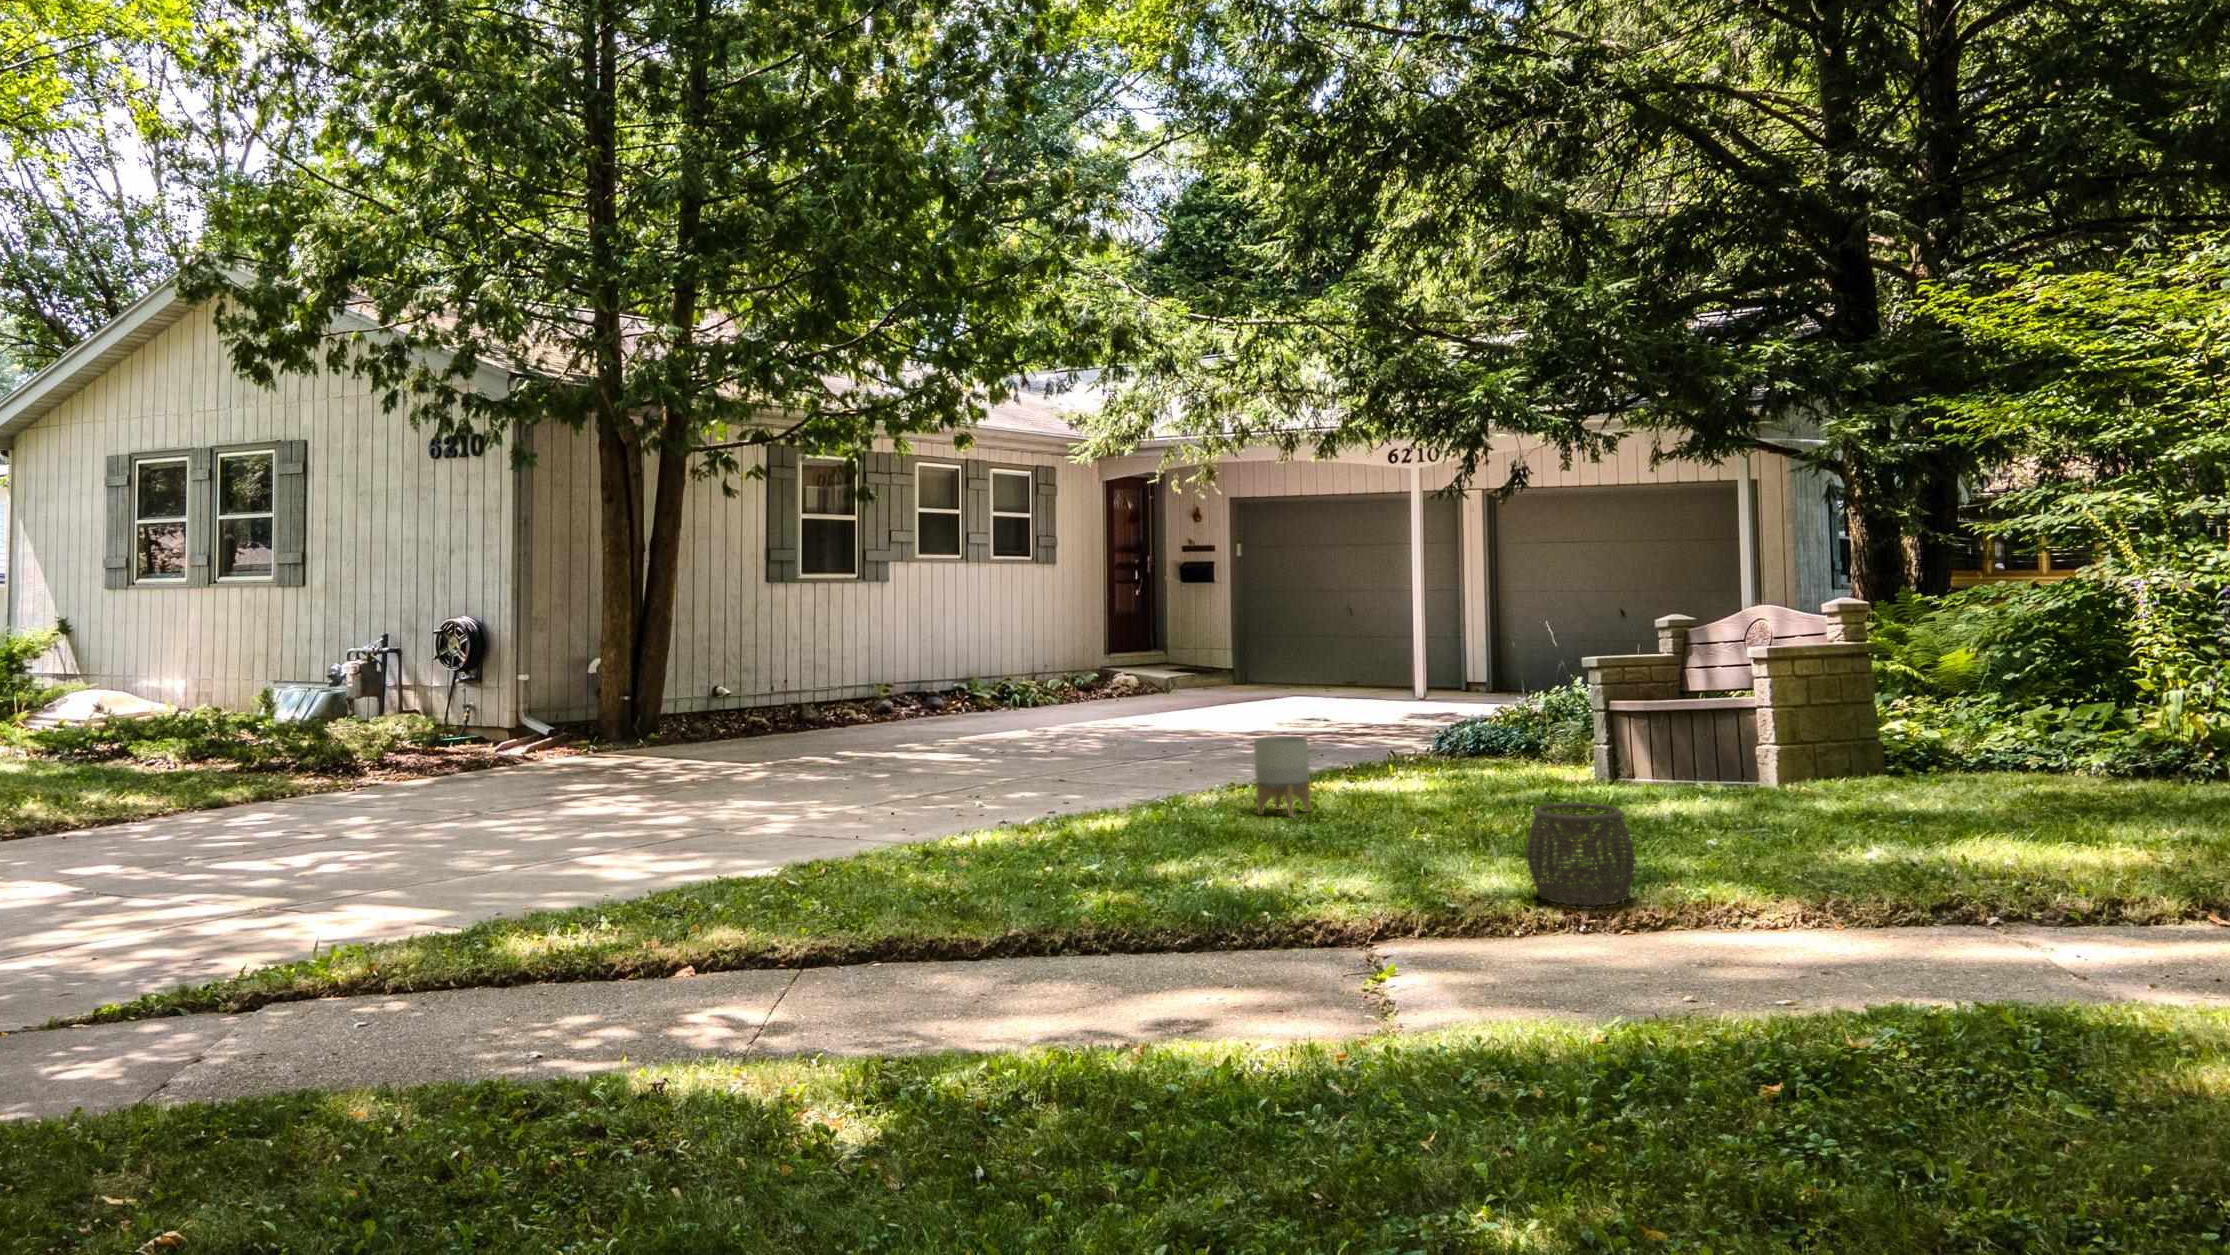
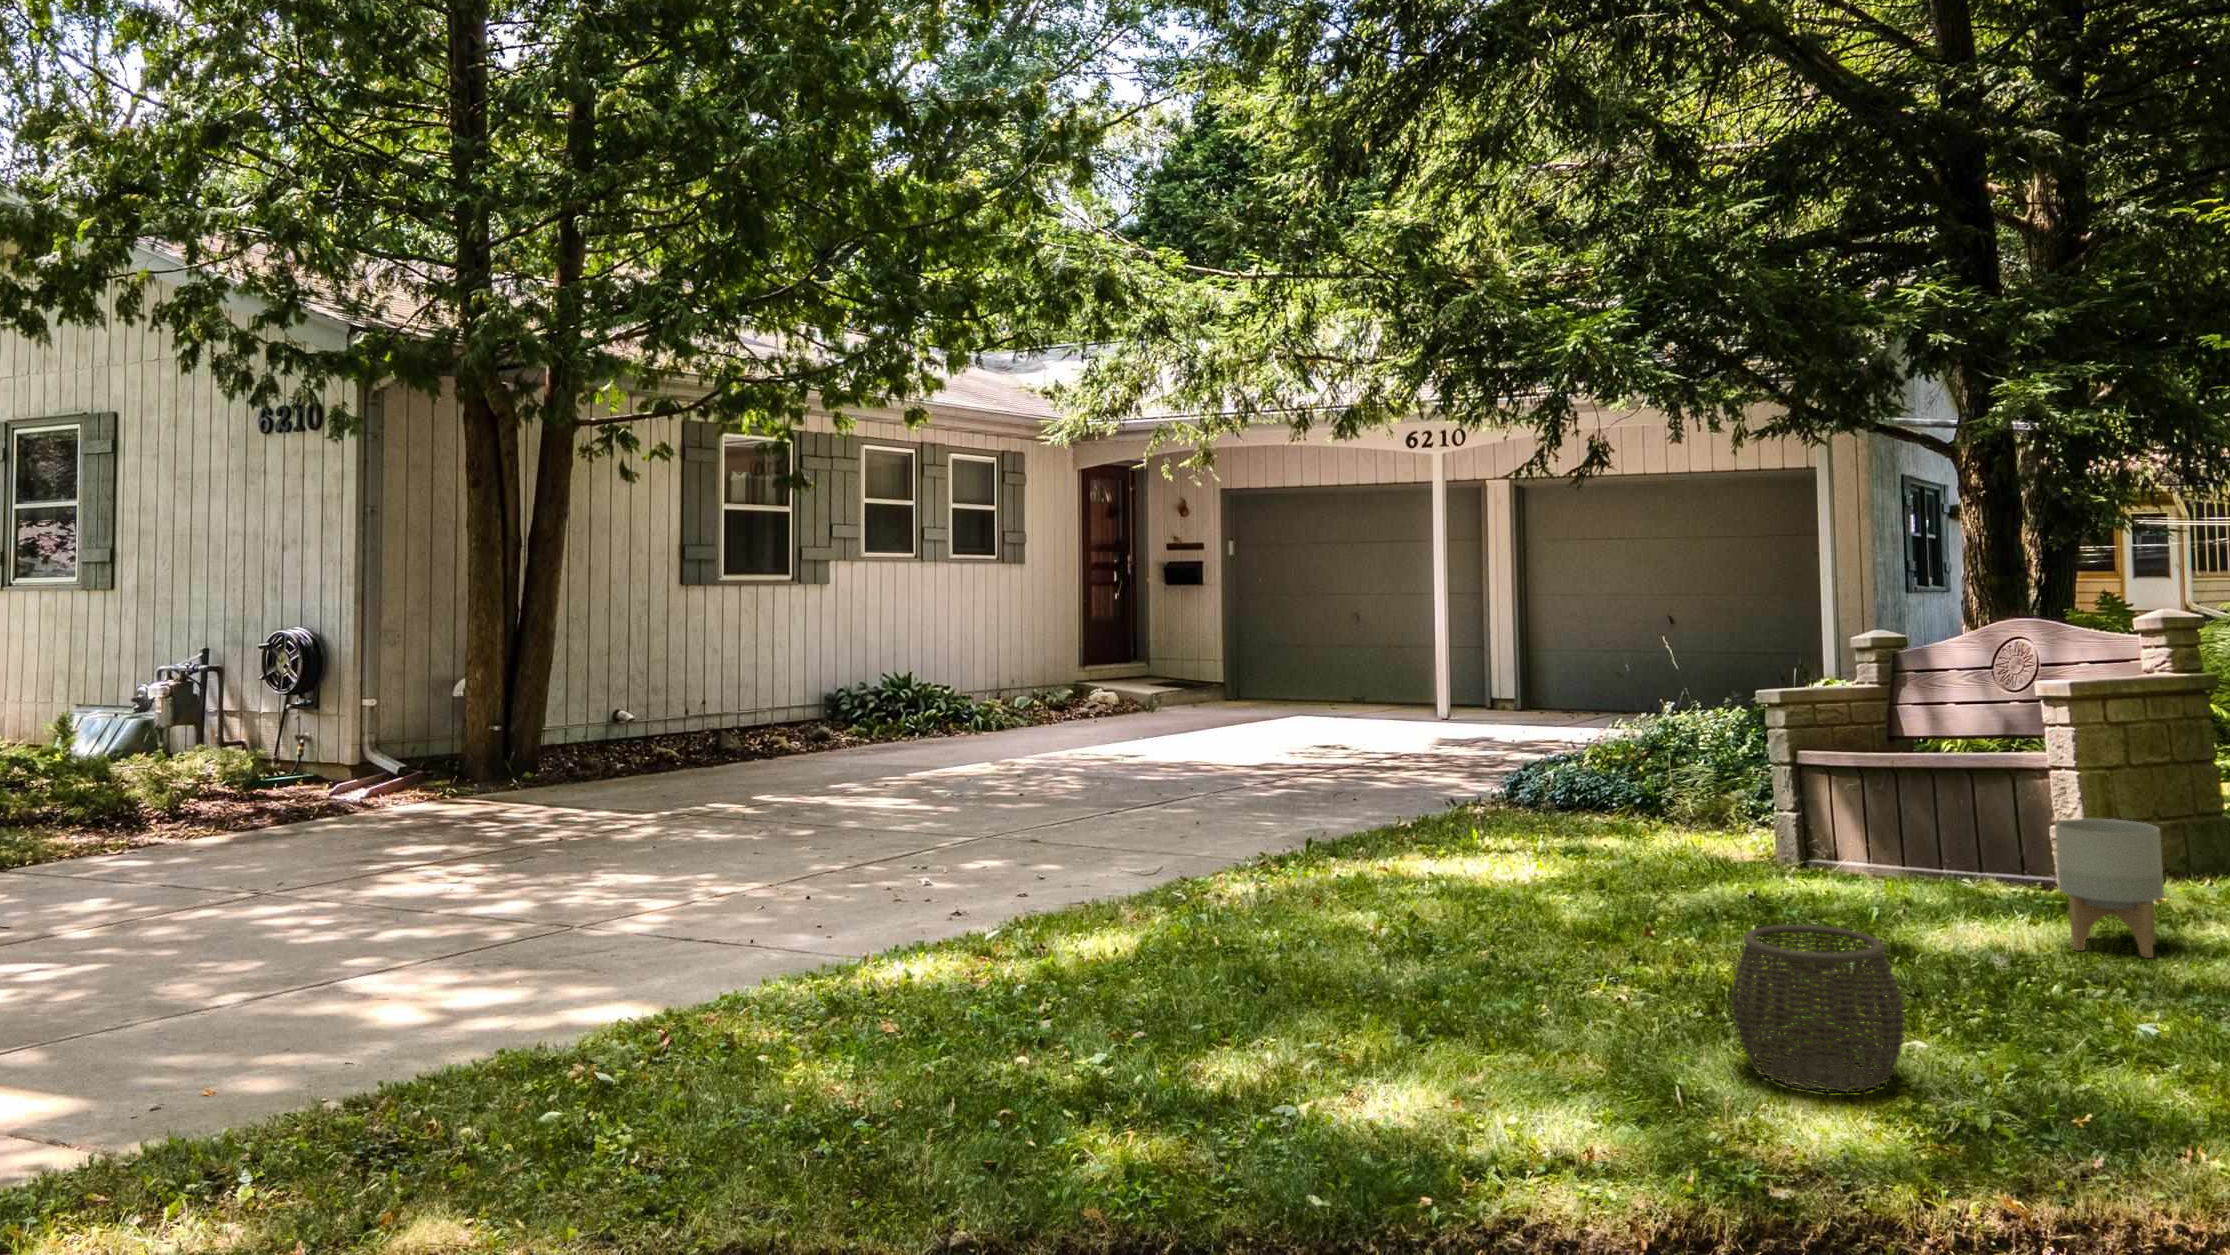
planter: present [1254,736,1311,818] -> present [2055,819,2164,958]

